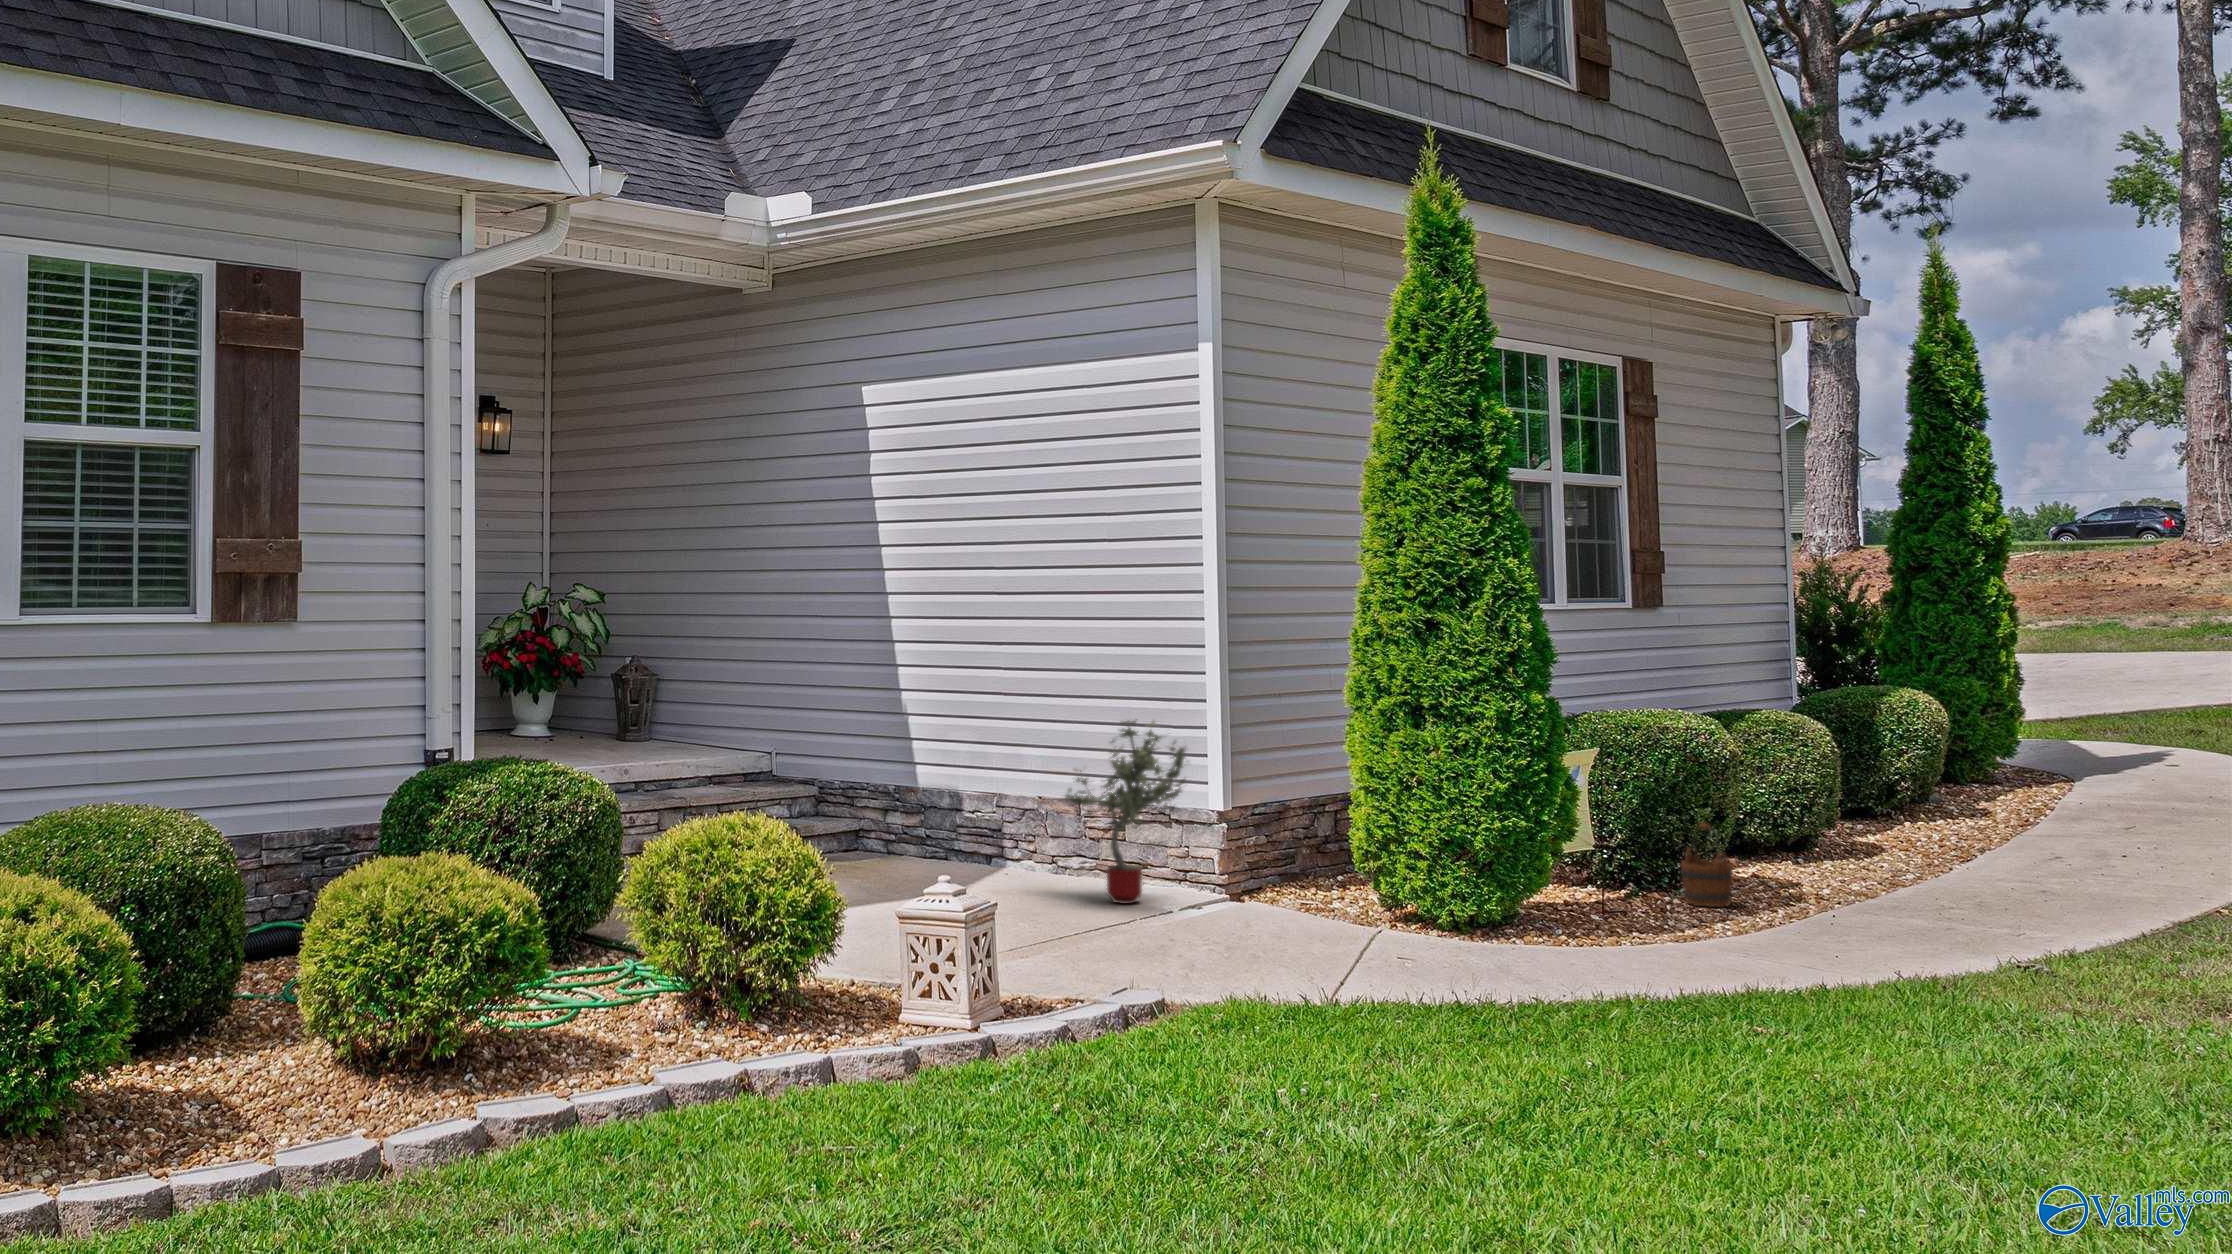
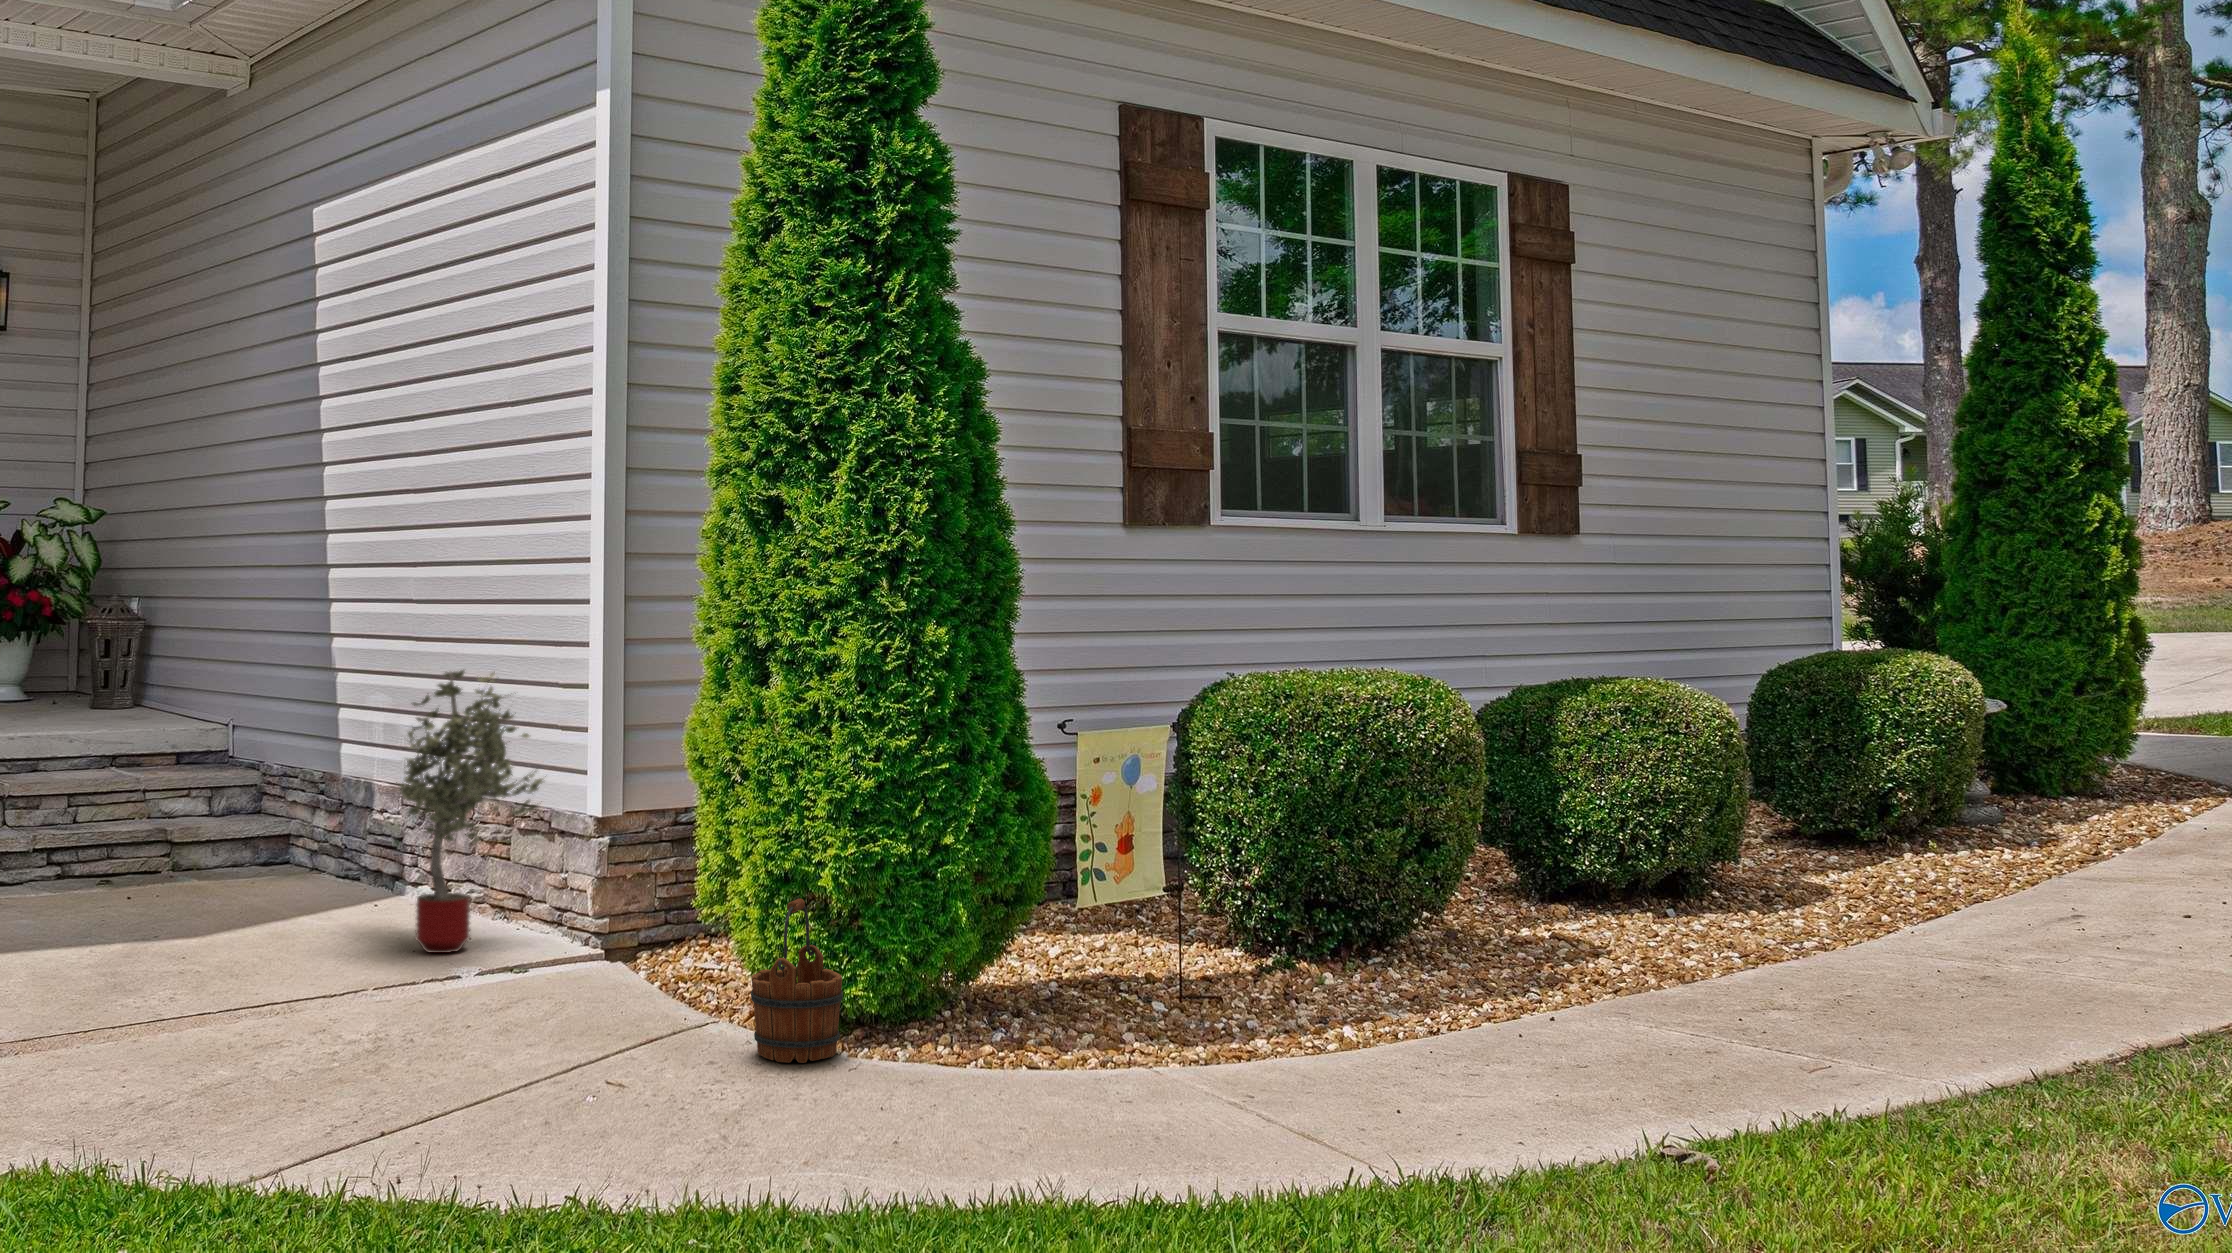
wooden bucket: present [1681,823,1733,907] -> present [751,898,843,1063]

